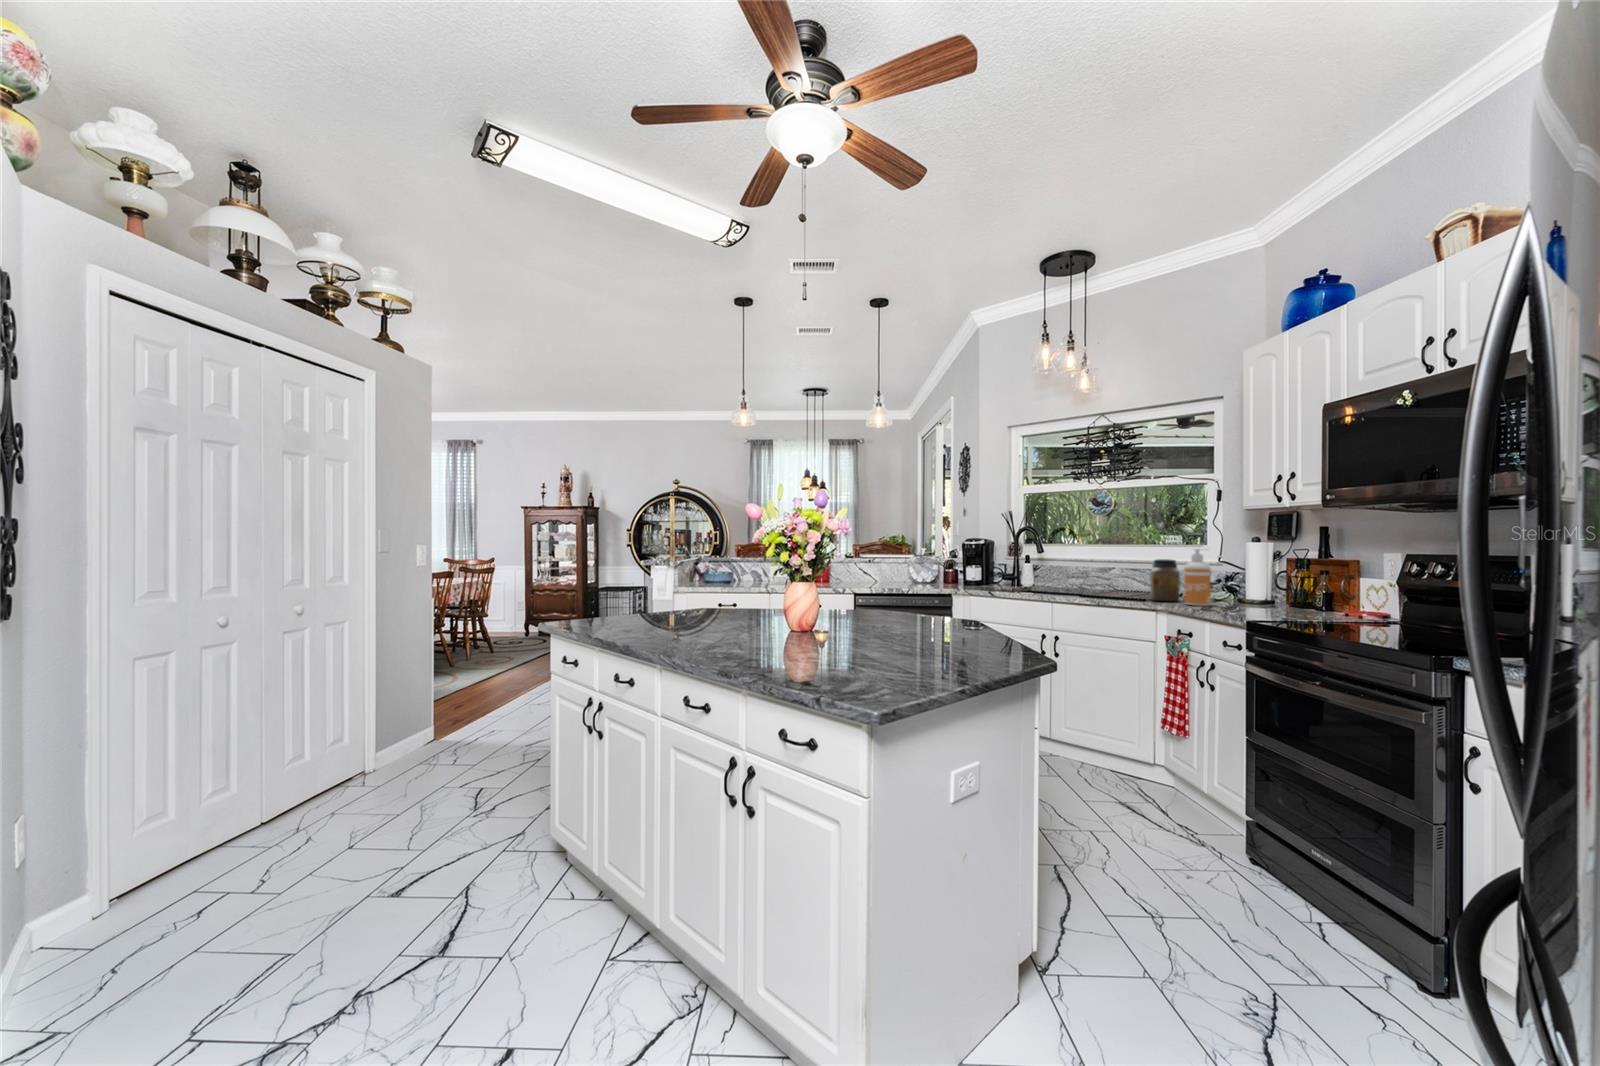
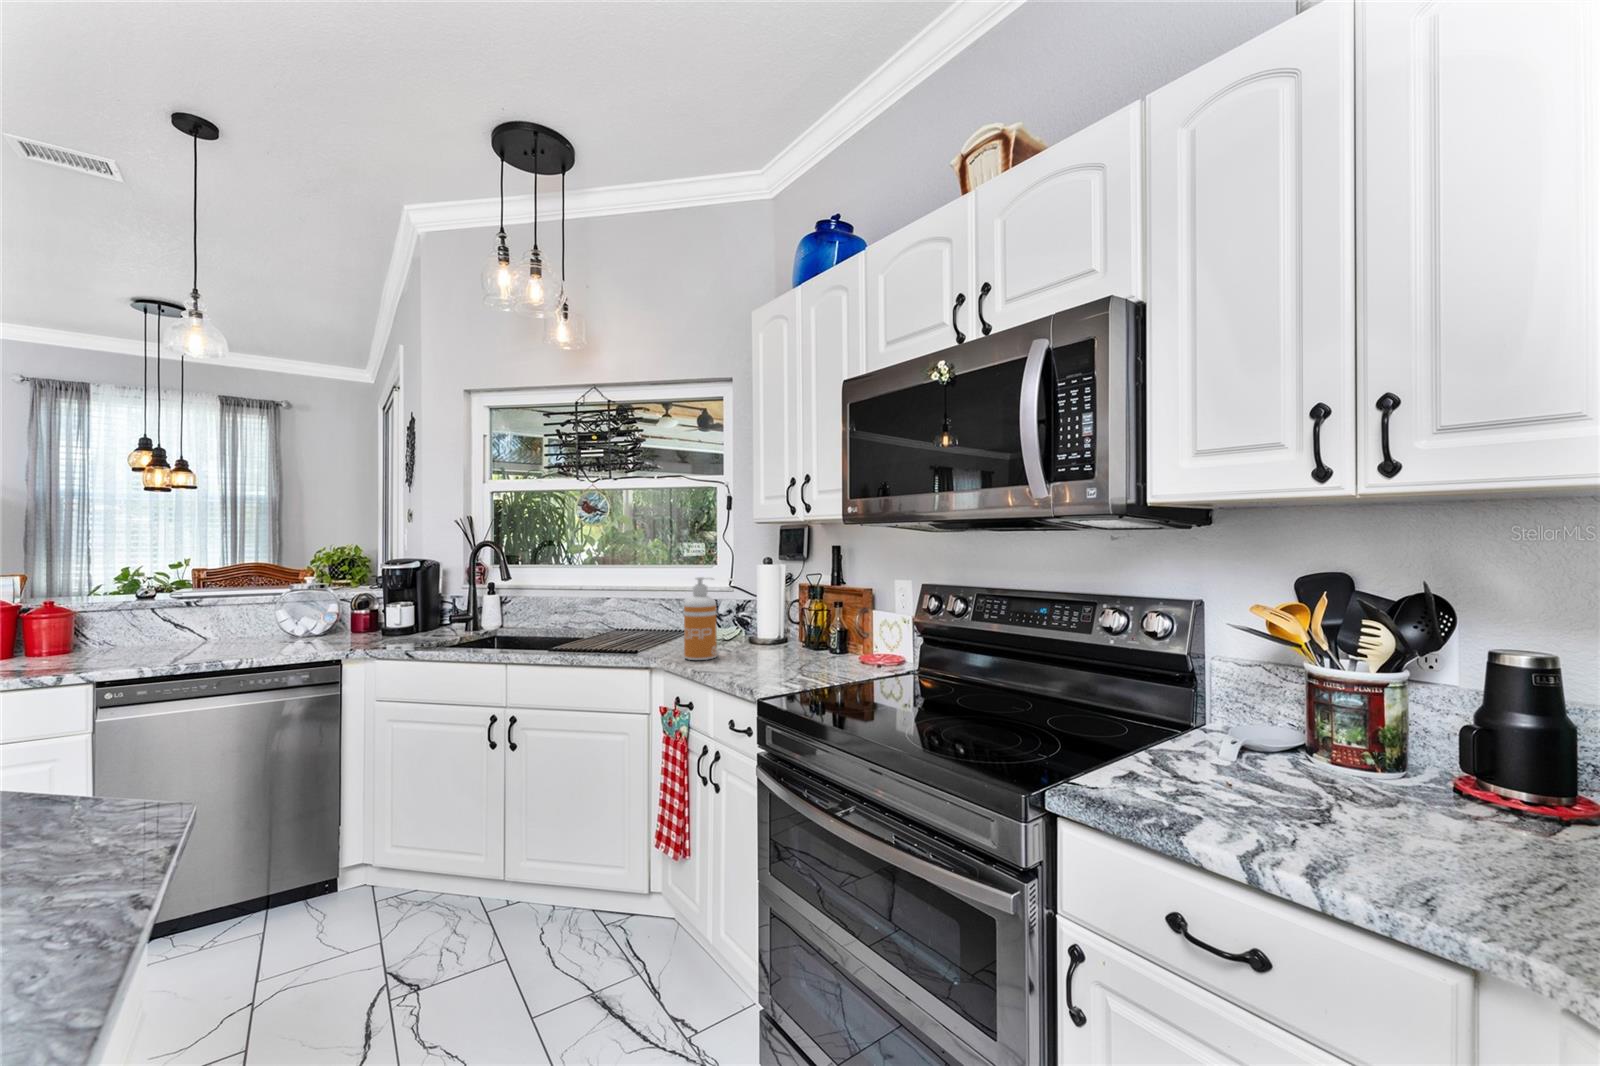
jar: present [1150,559,1180,601] -> none [642,591,680,655]

